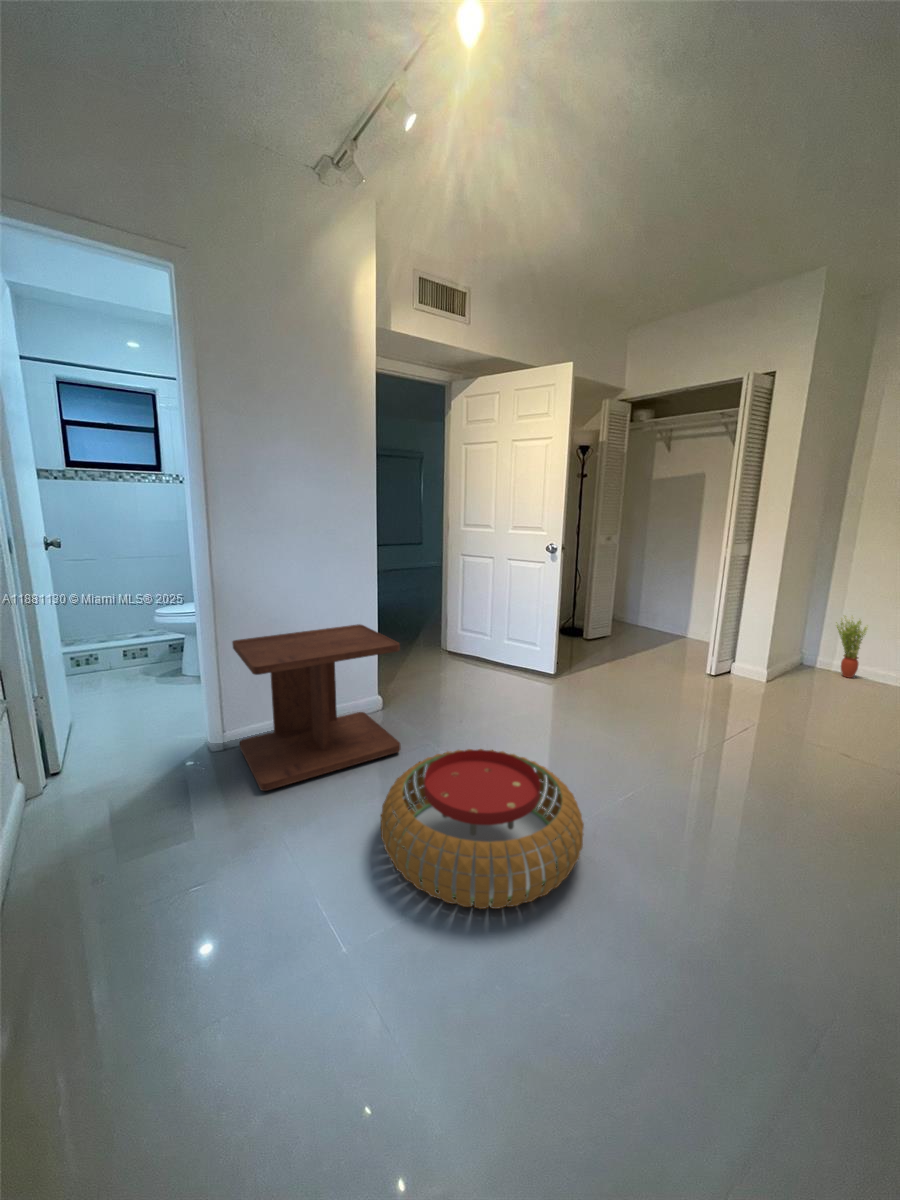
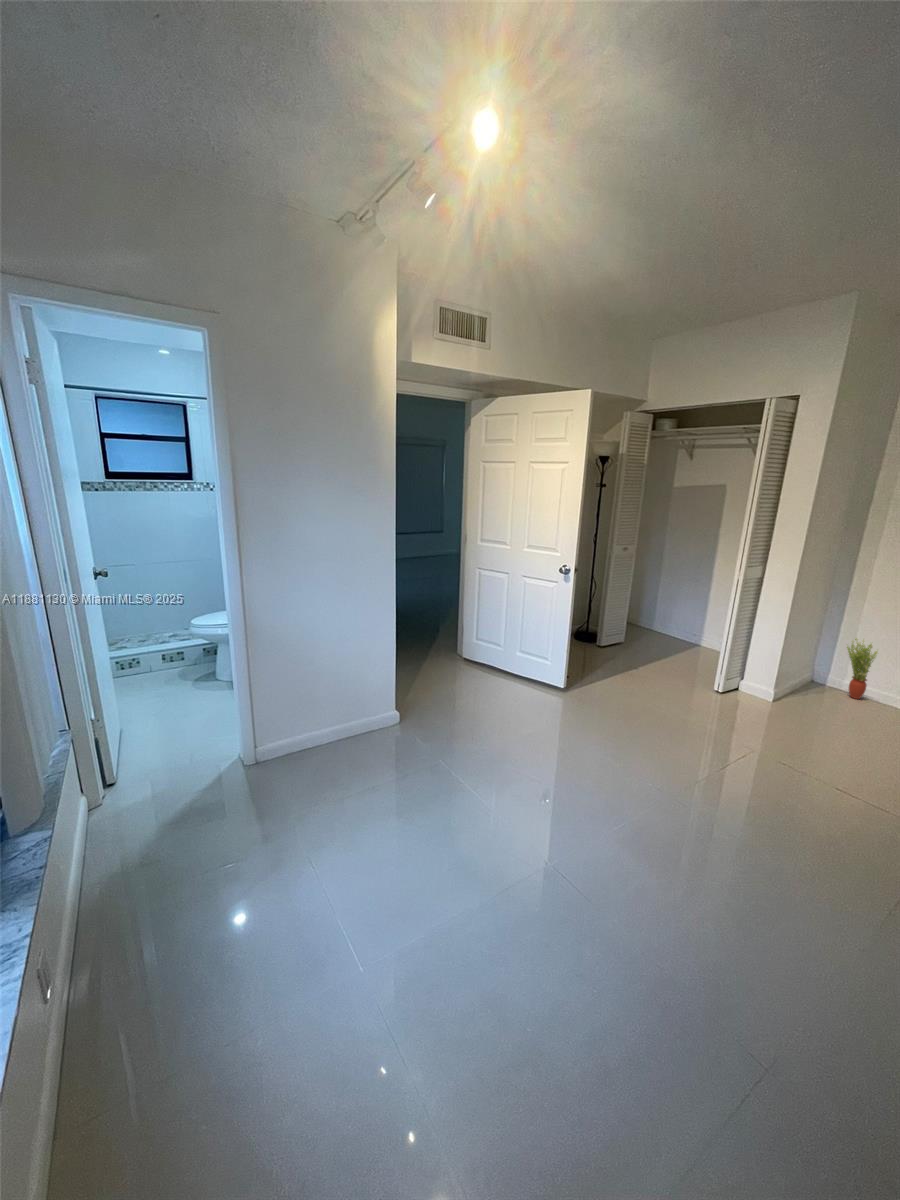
side table: present [232,624,401,791] -> none [264,648,417,809]
pouf: present [381,749,584,909] -> none [397,780,580,940]

